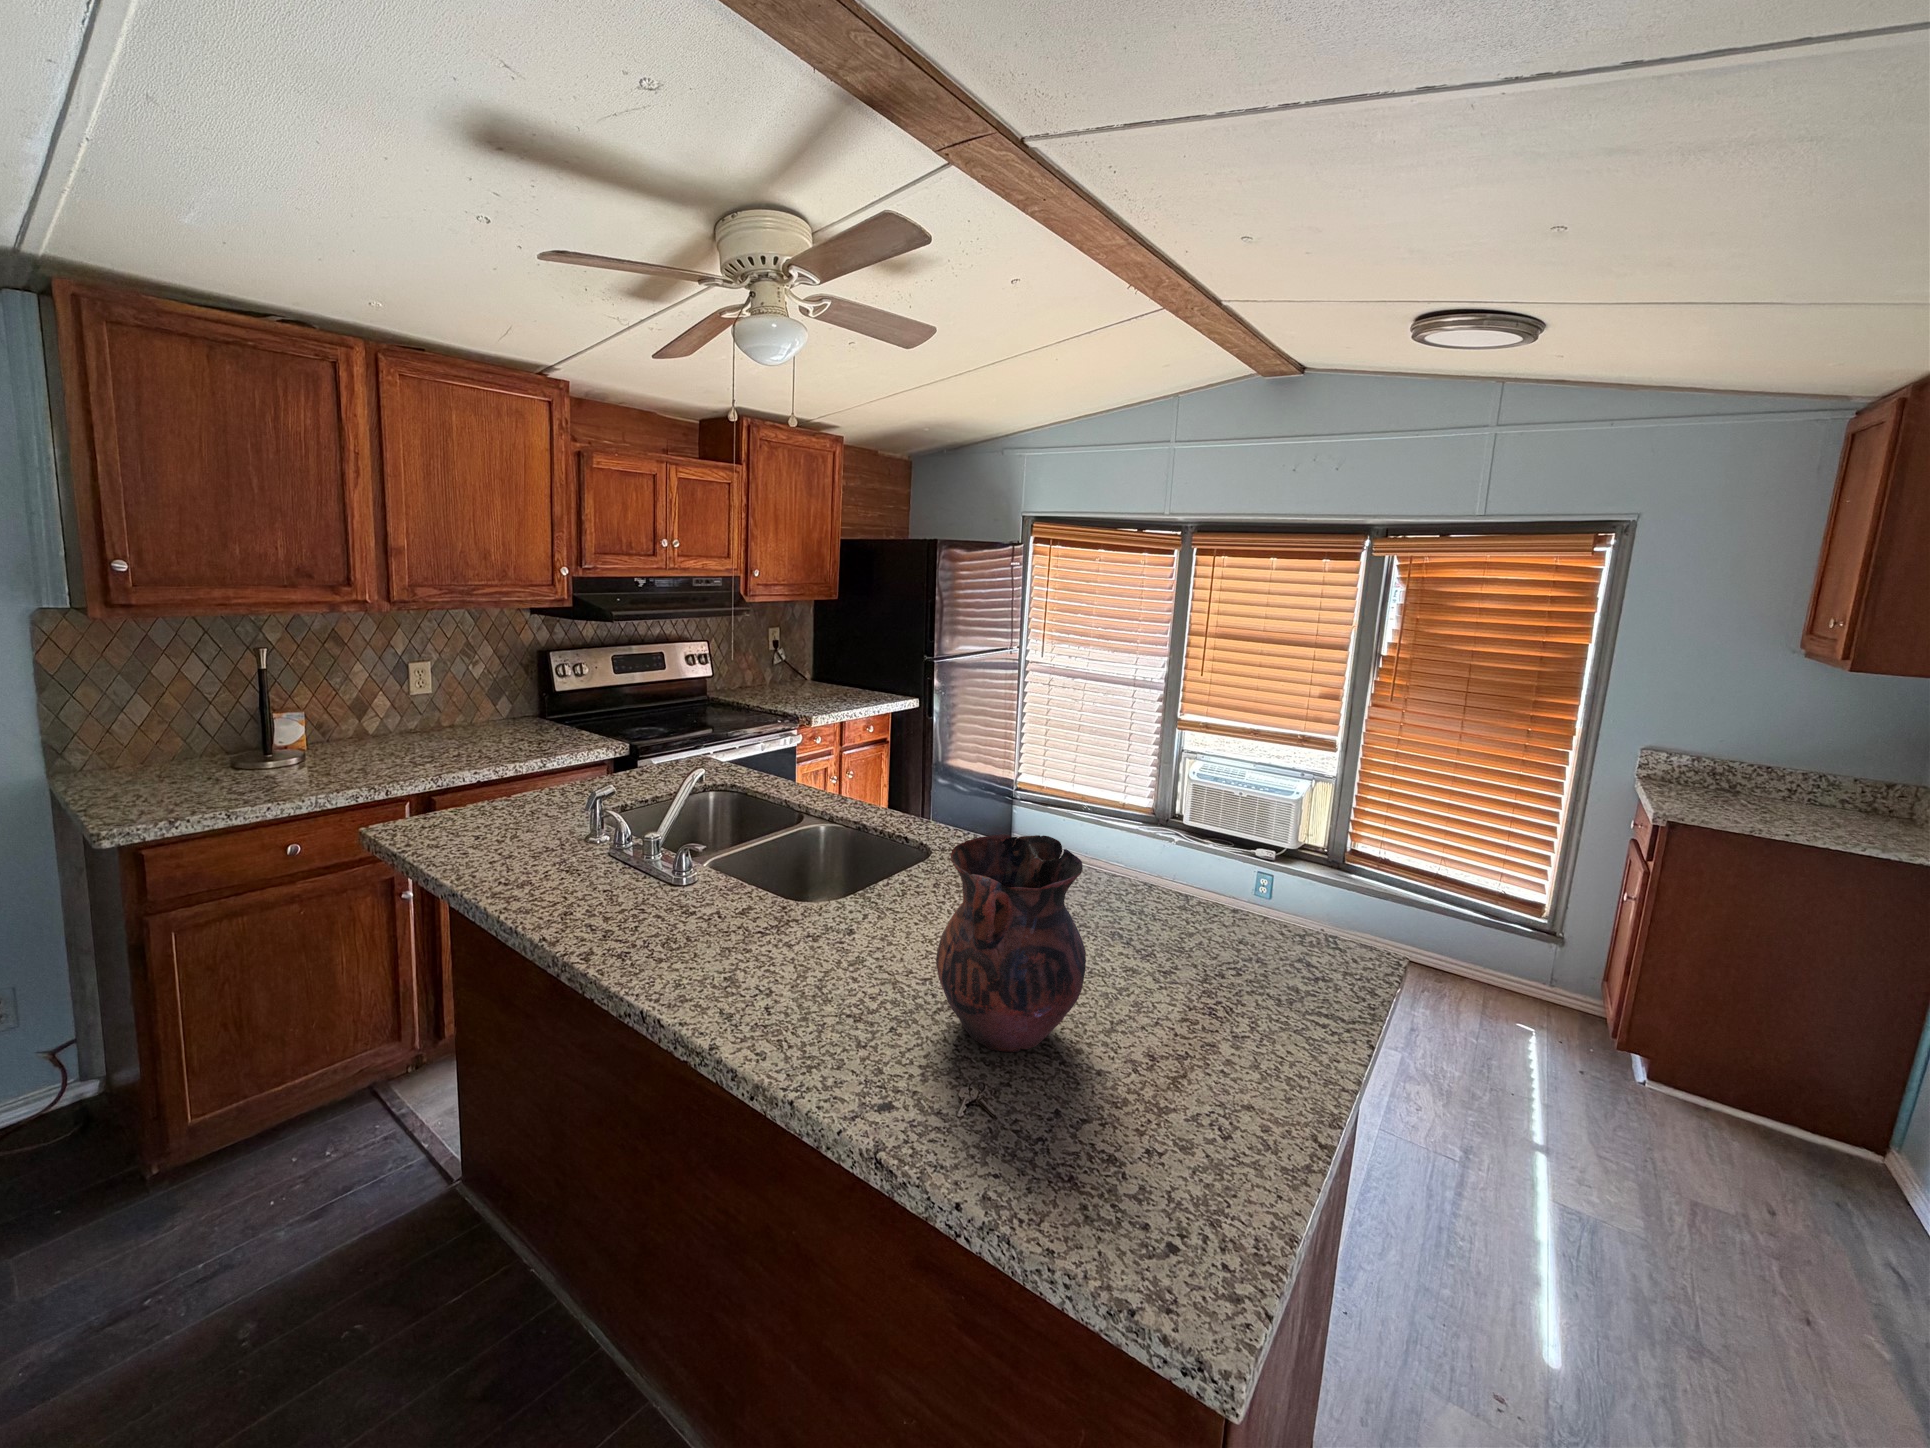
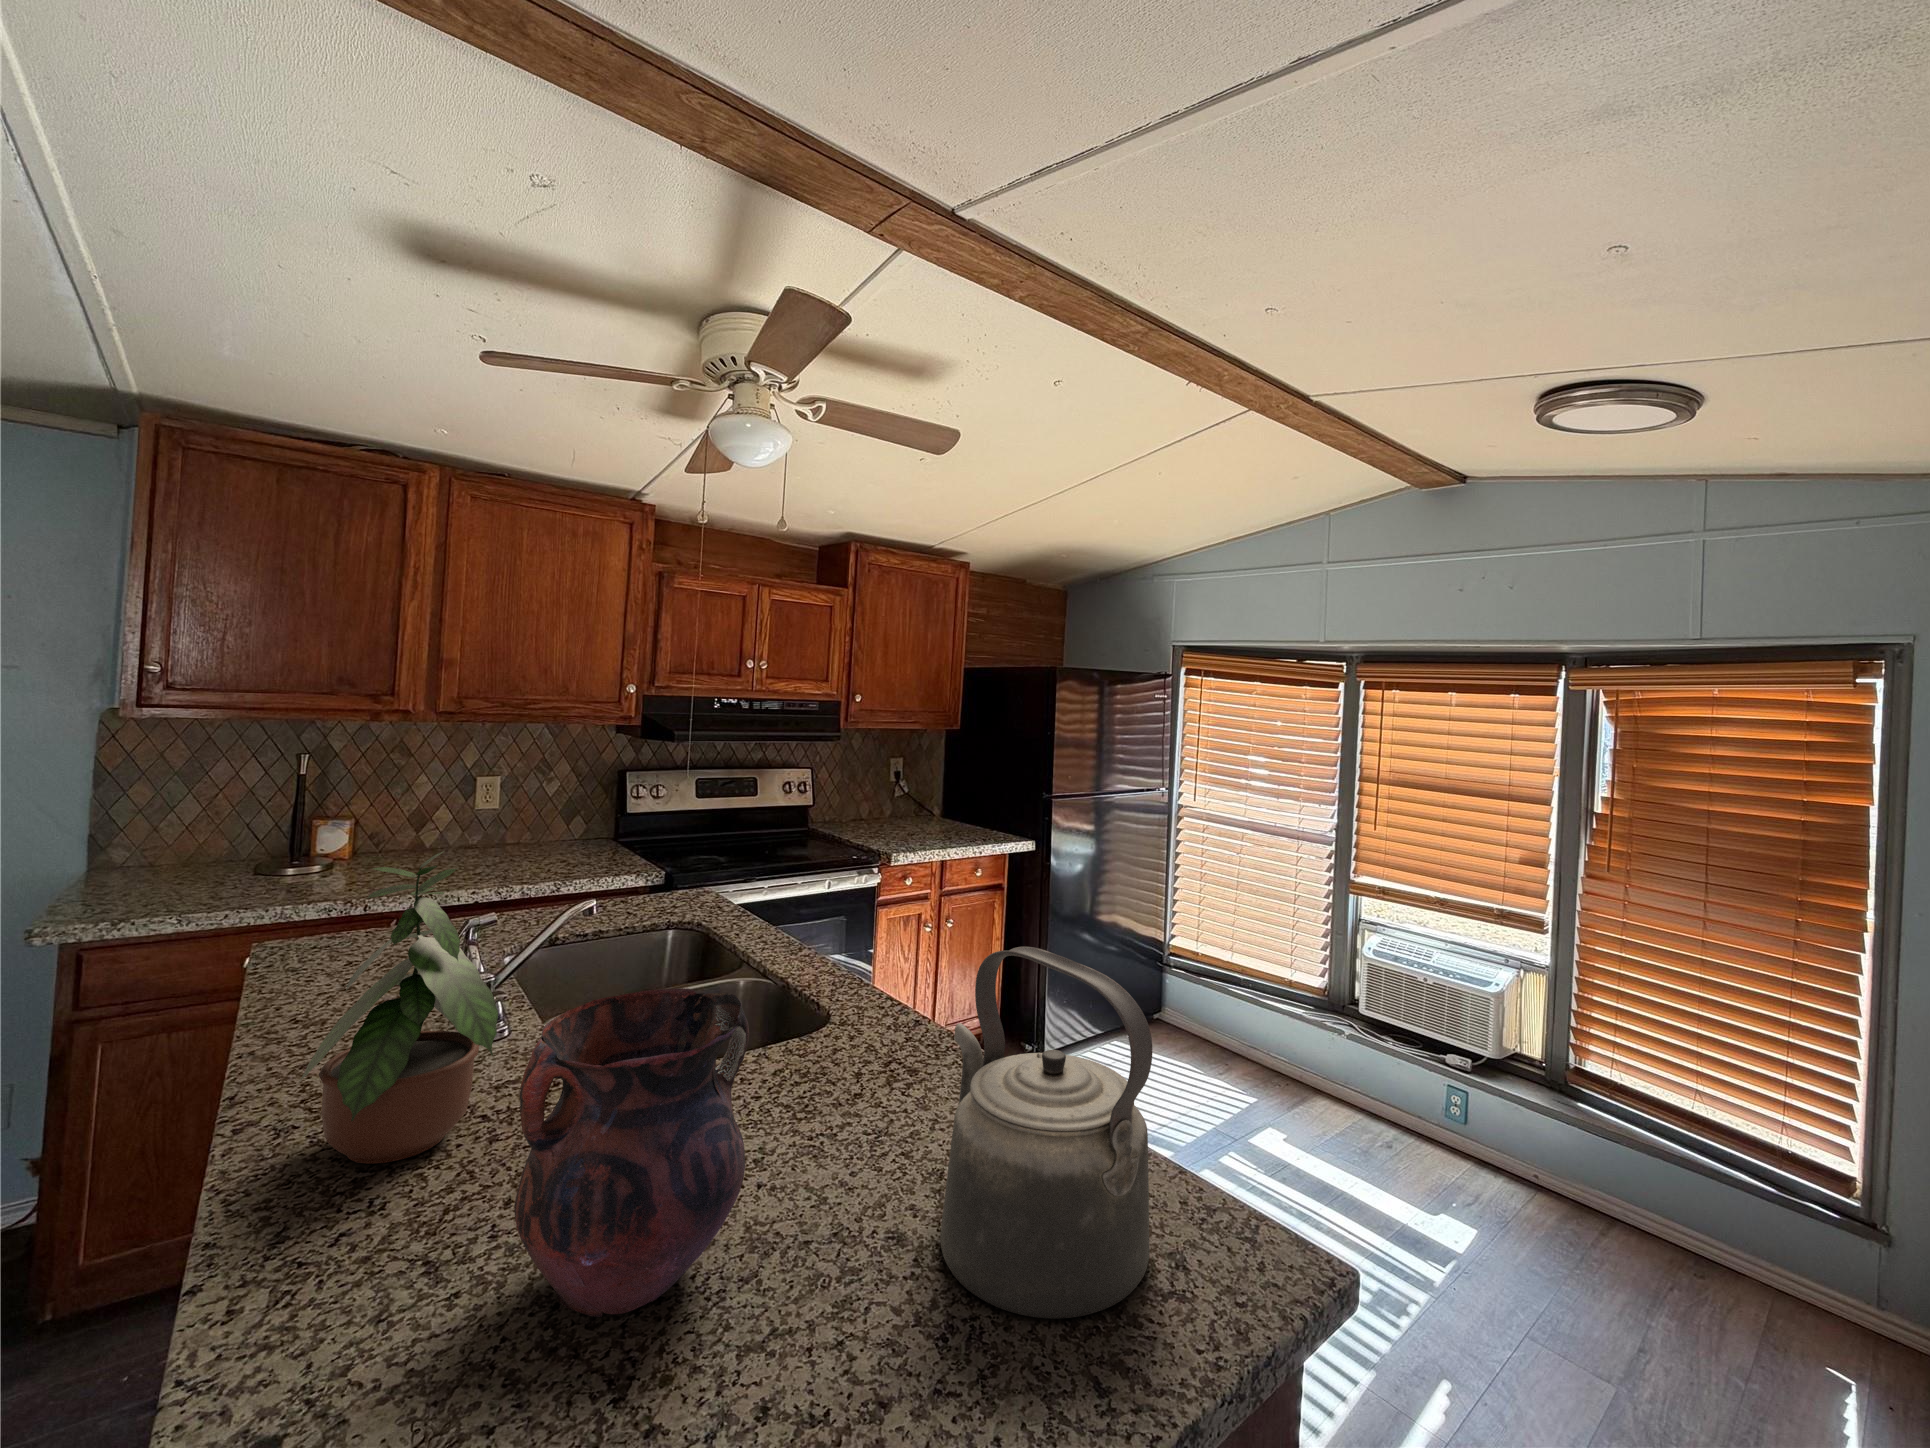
potted plant: none [654,742,805,984] -> present [300,852,498,1164]
kettle: none [1143,788,1345,1020] -> present [940,947,1152,1319]

